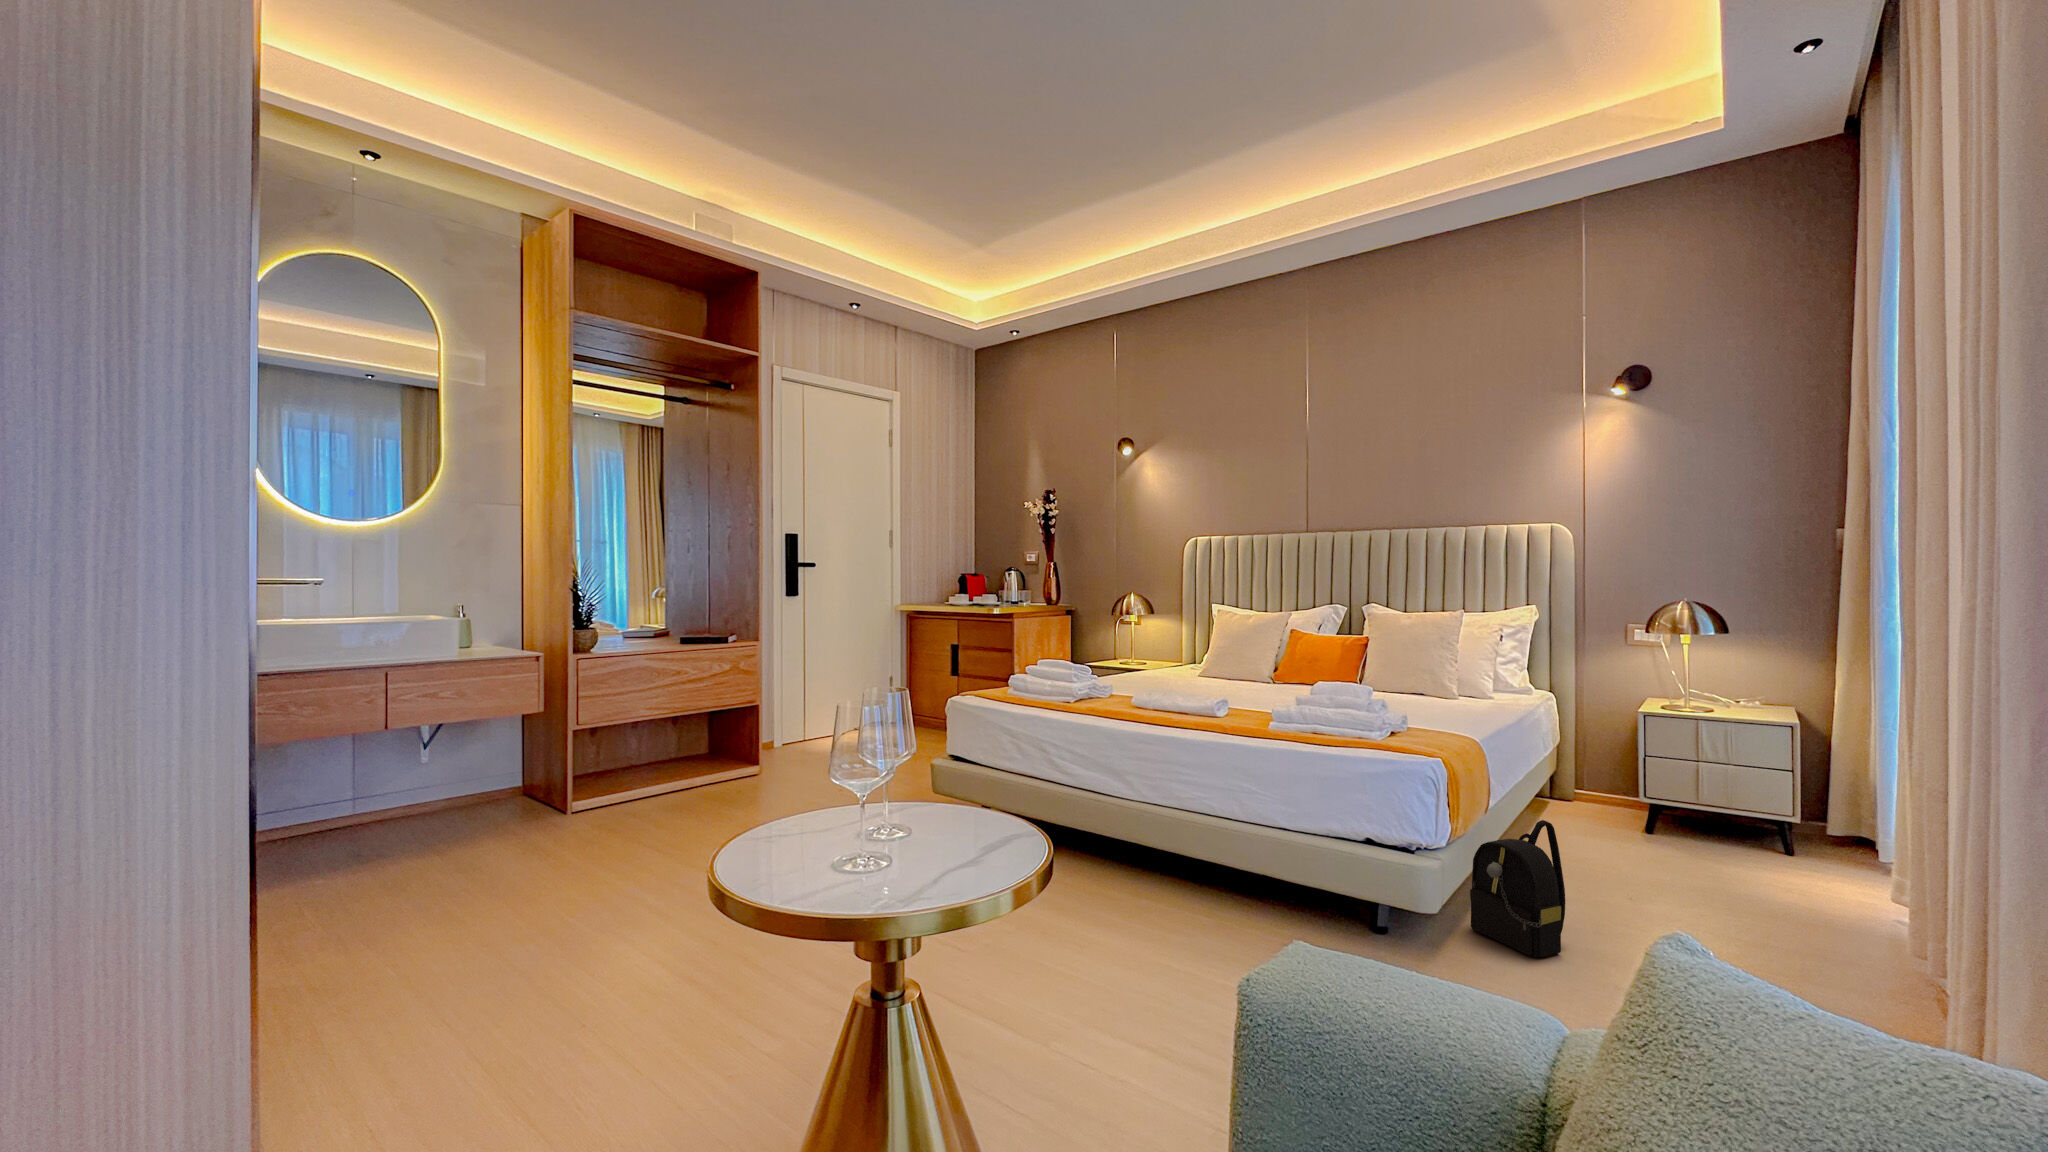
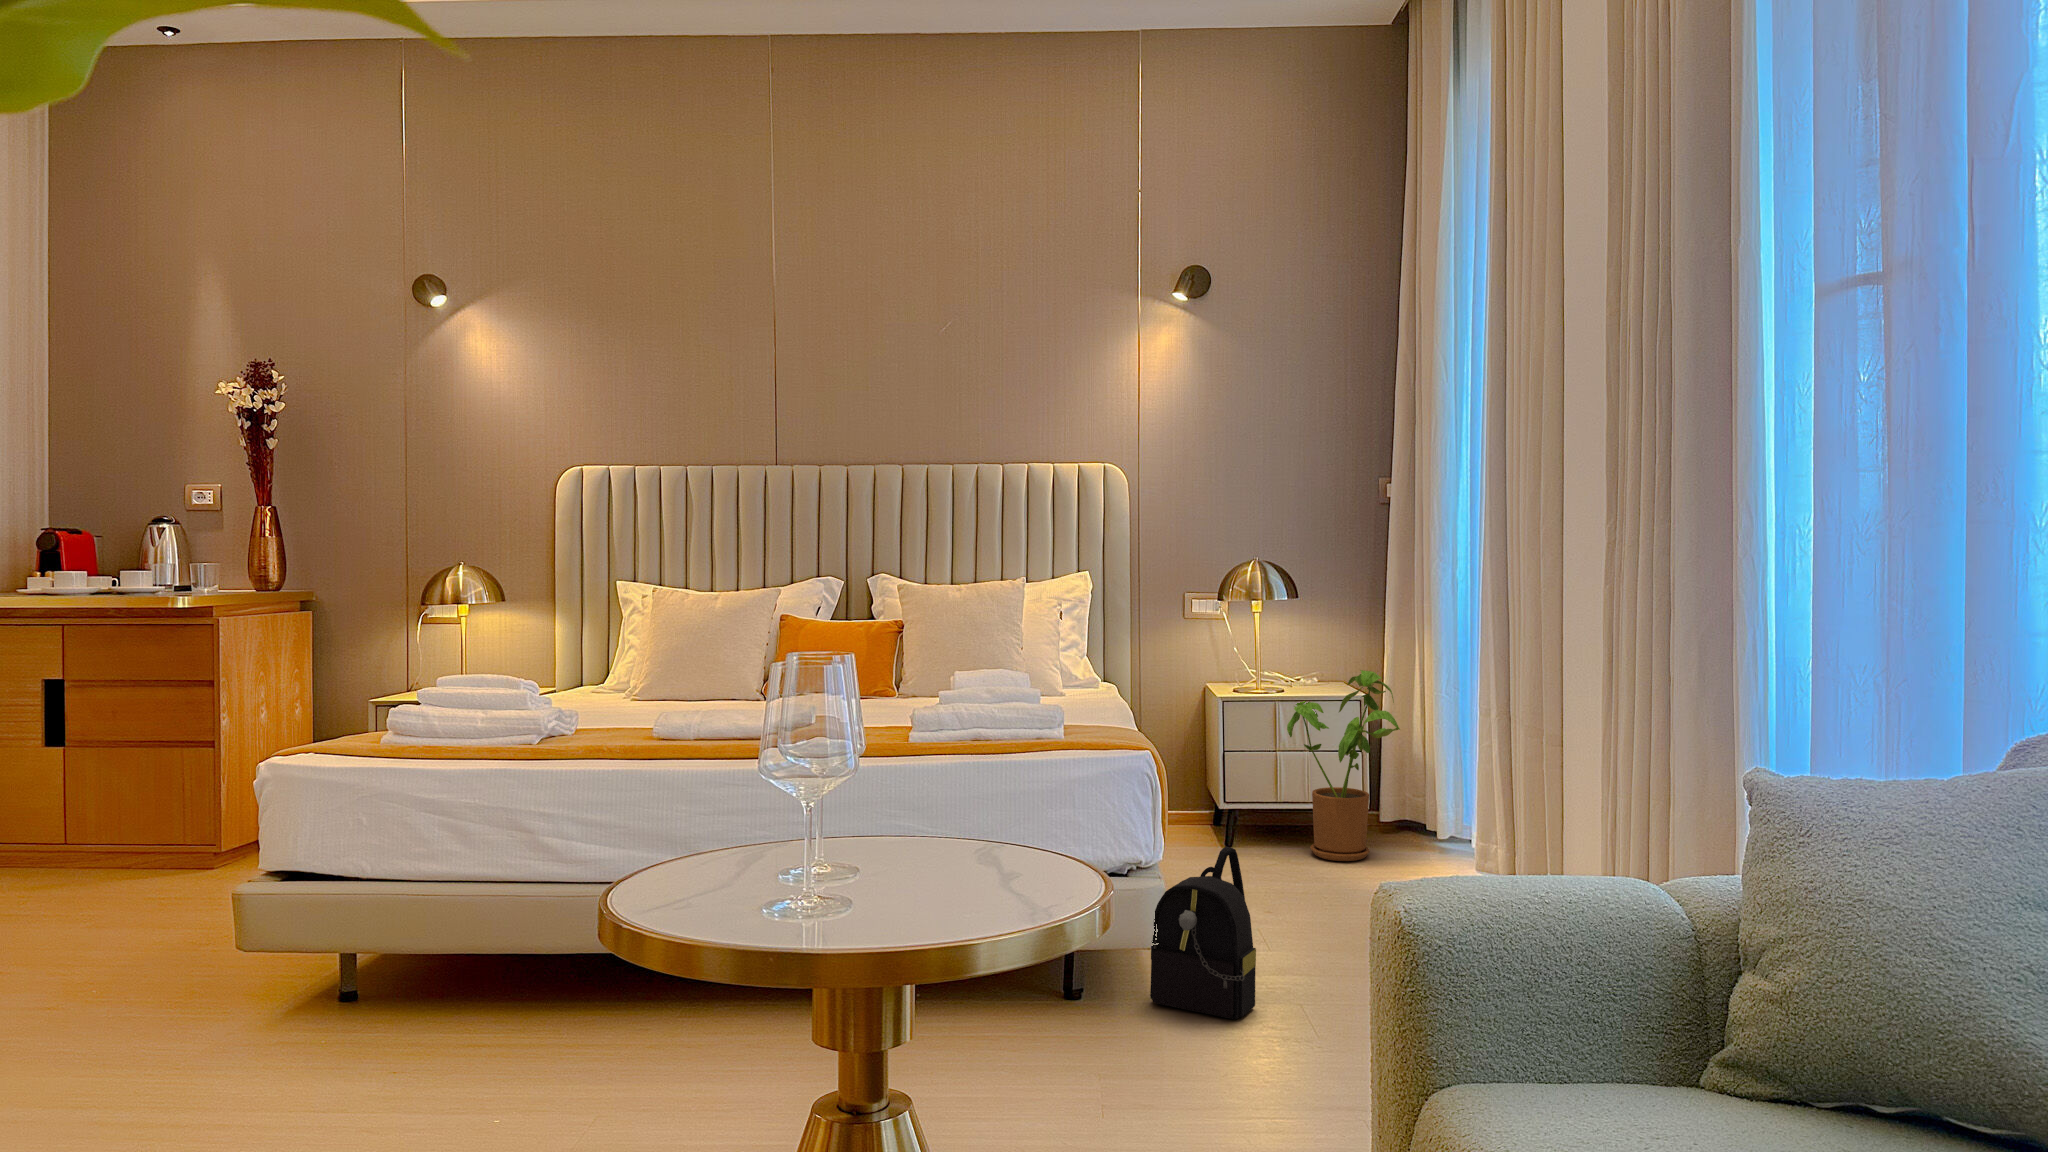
house plant: none [1708,699,1830,867] -> present [1287,670,1400,861]

